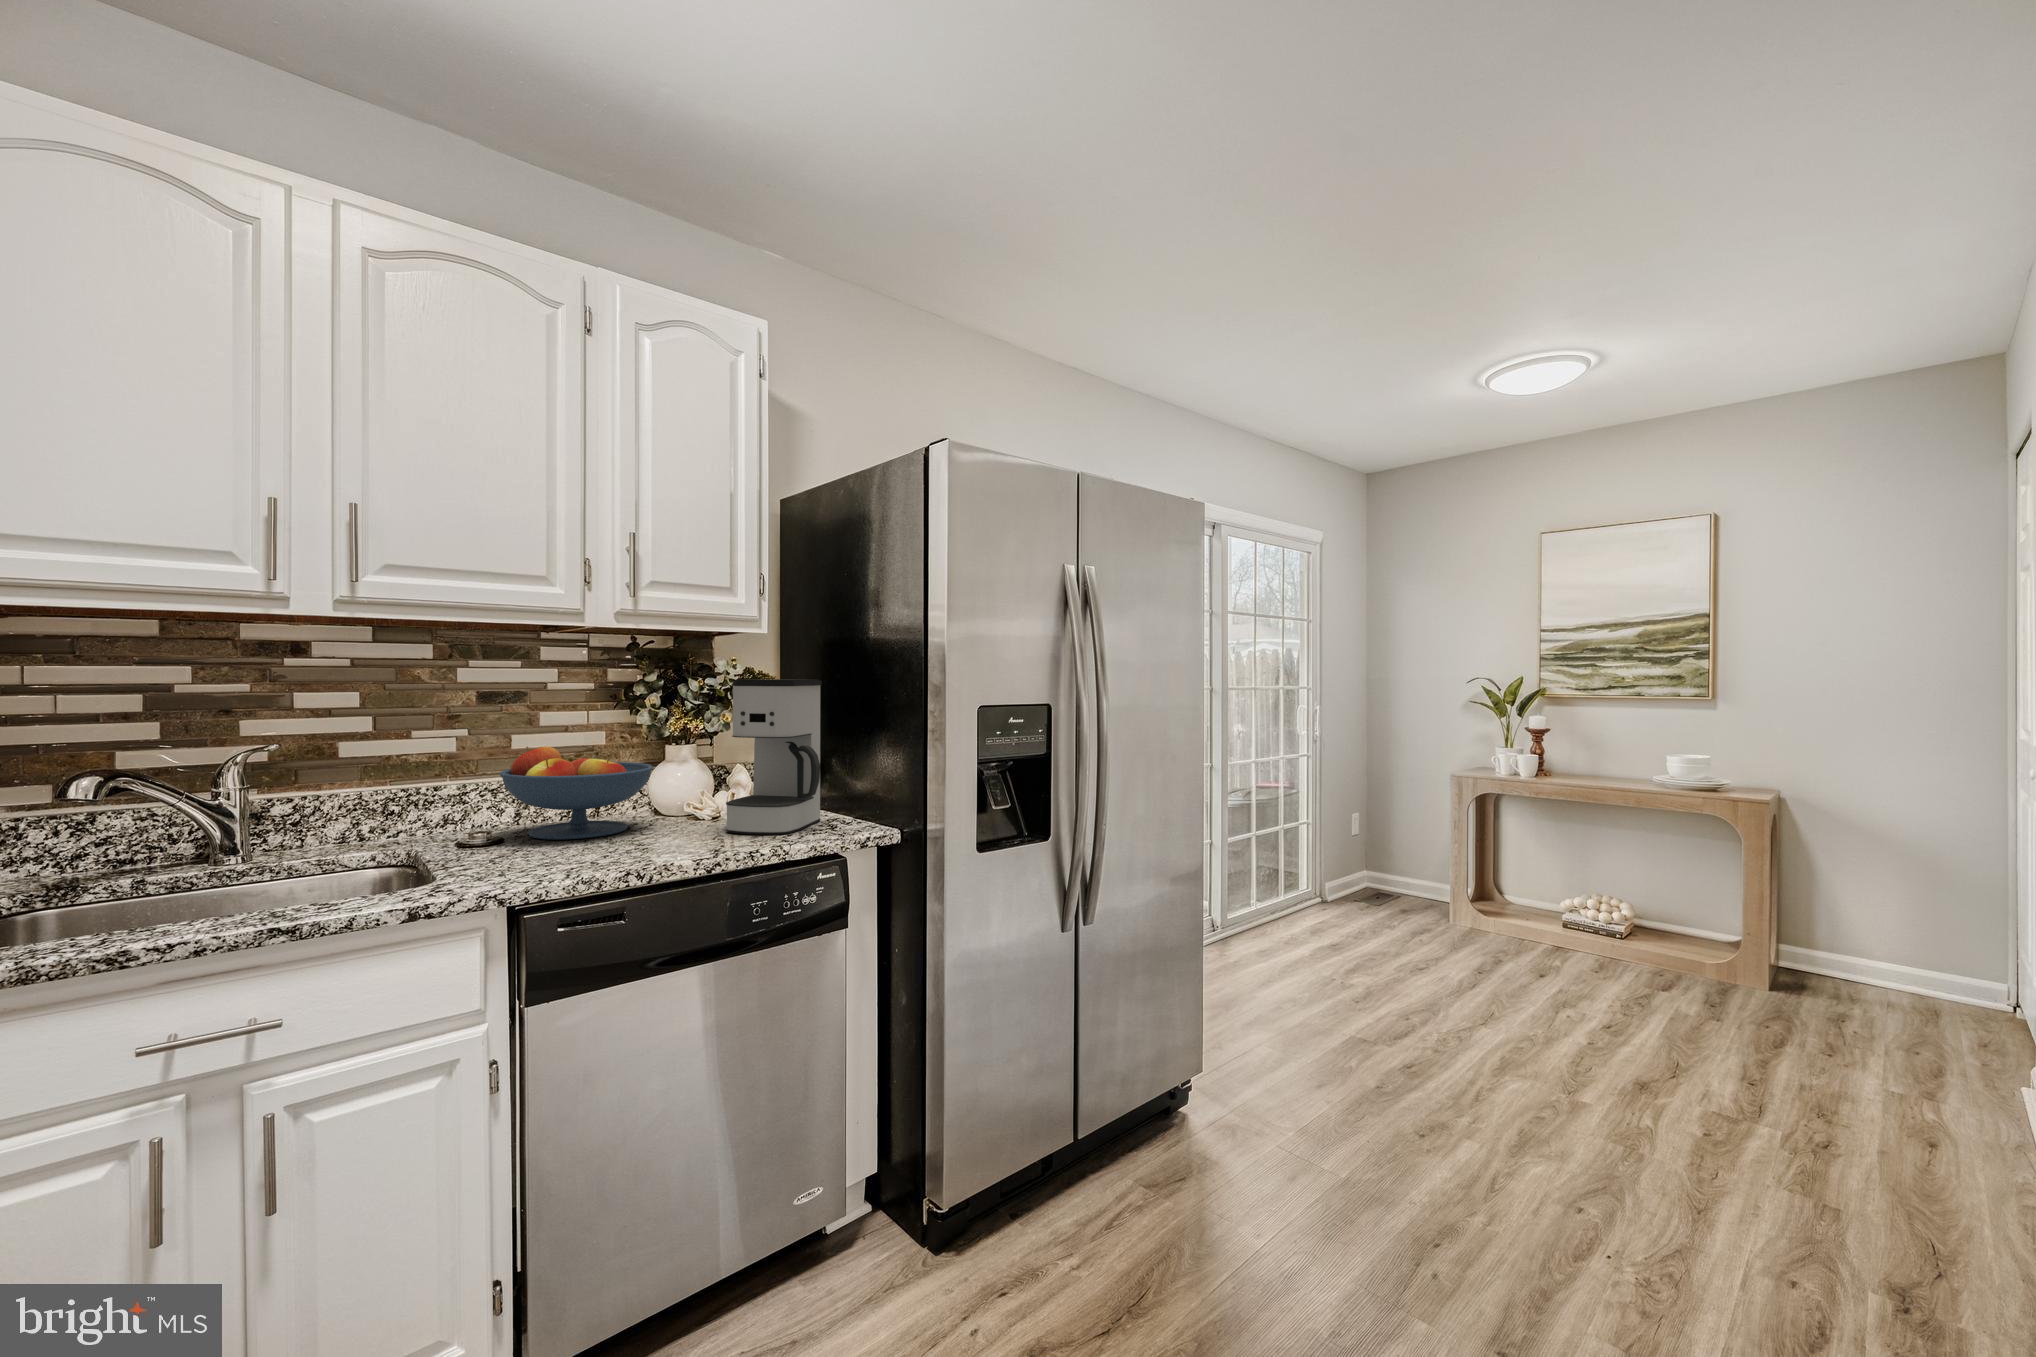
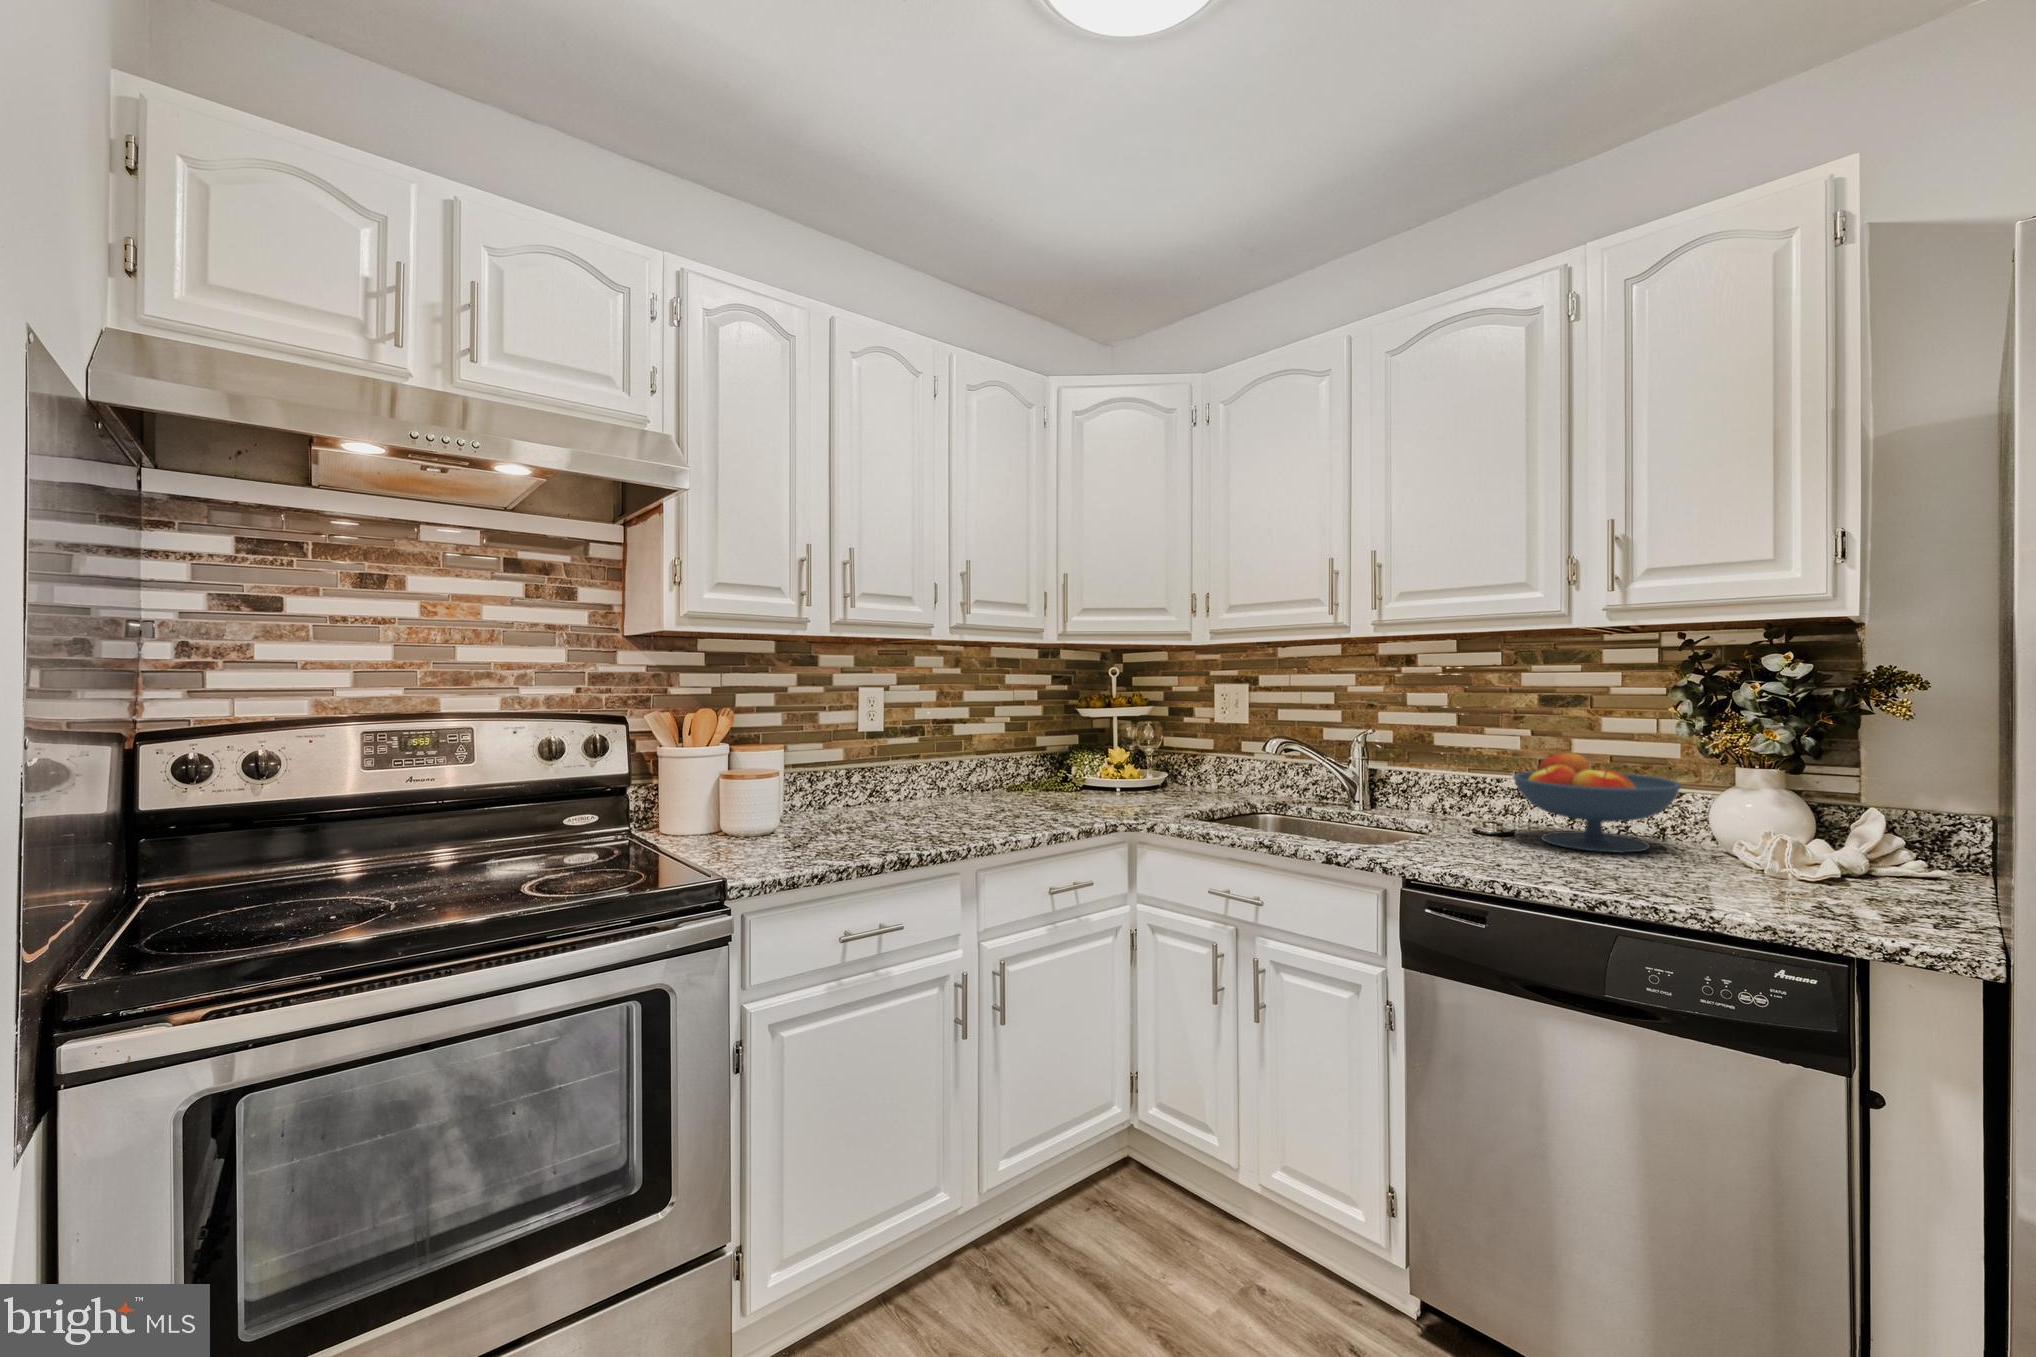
coffee maker: present [726,679,822,835] -> none [1707,692,1891,904]

